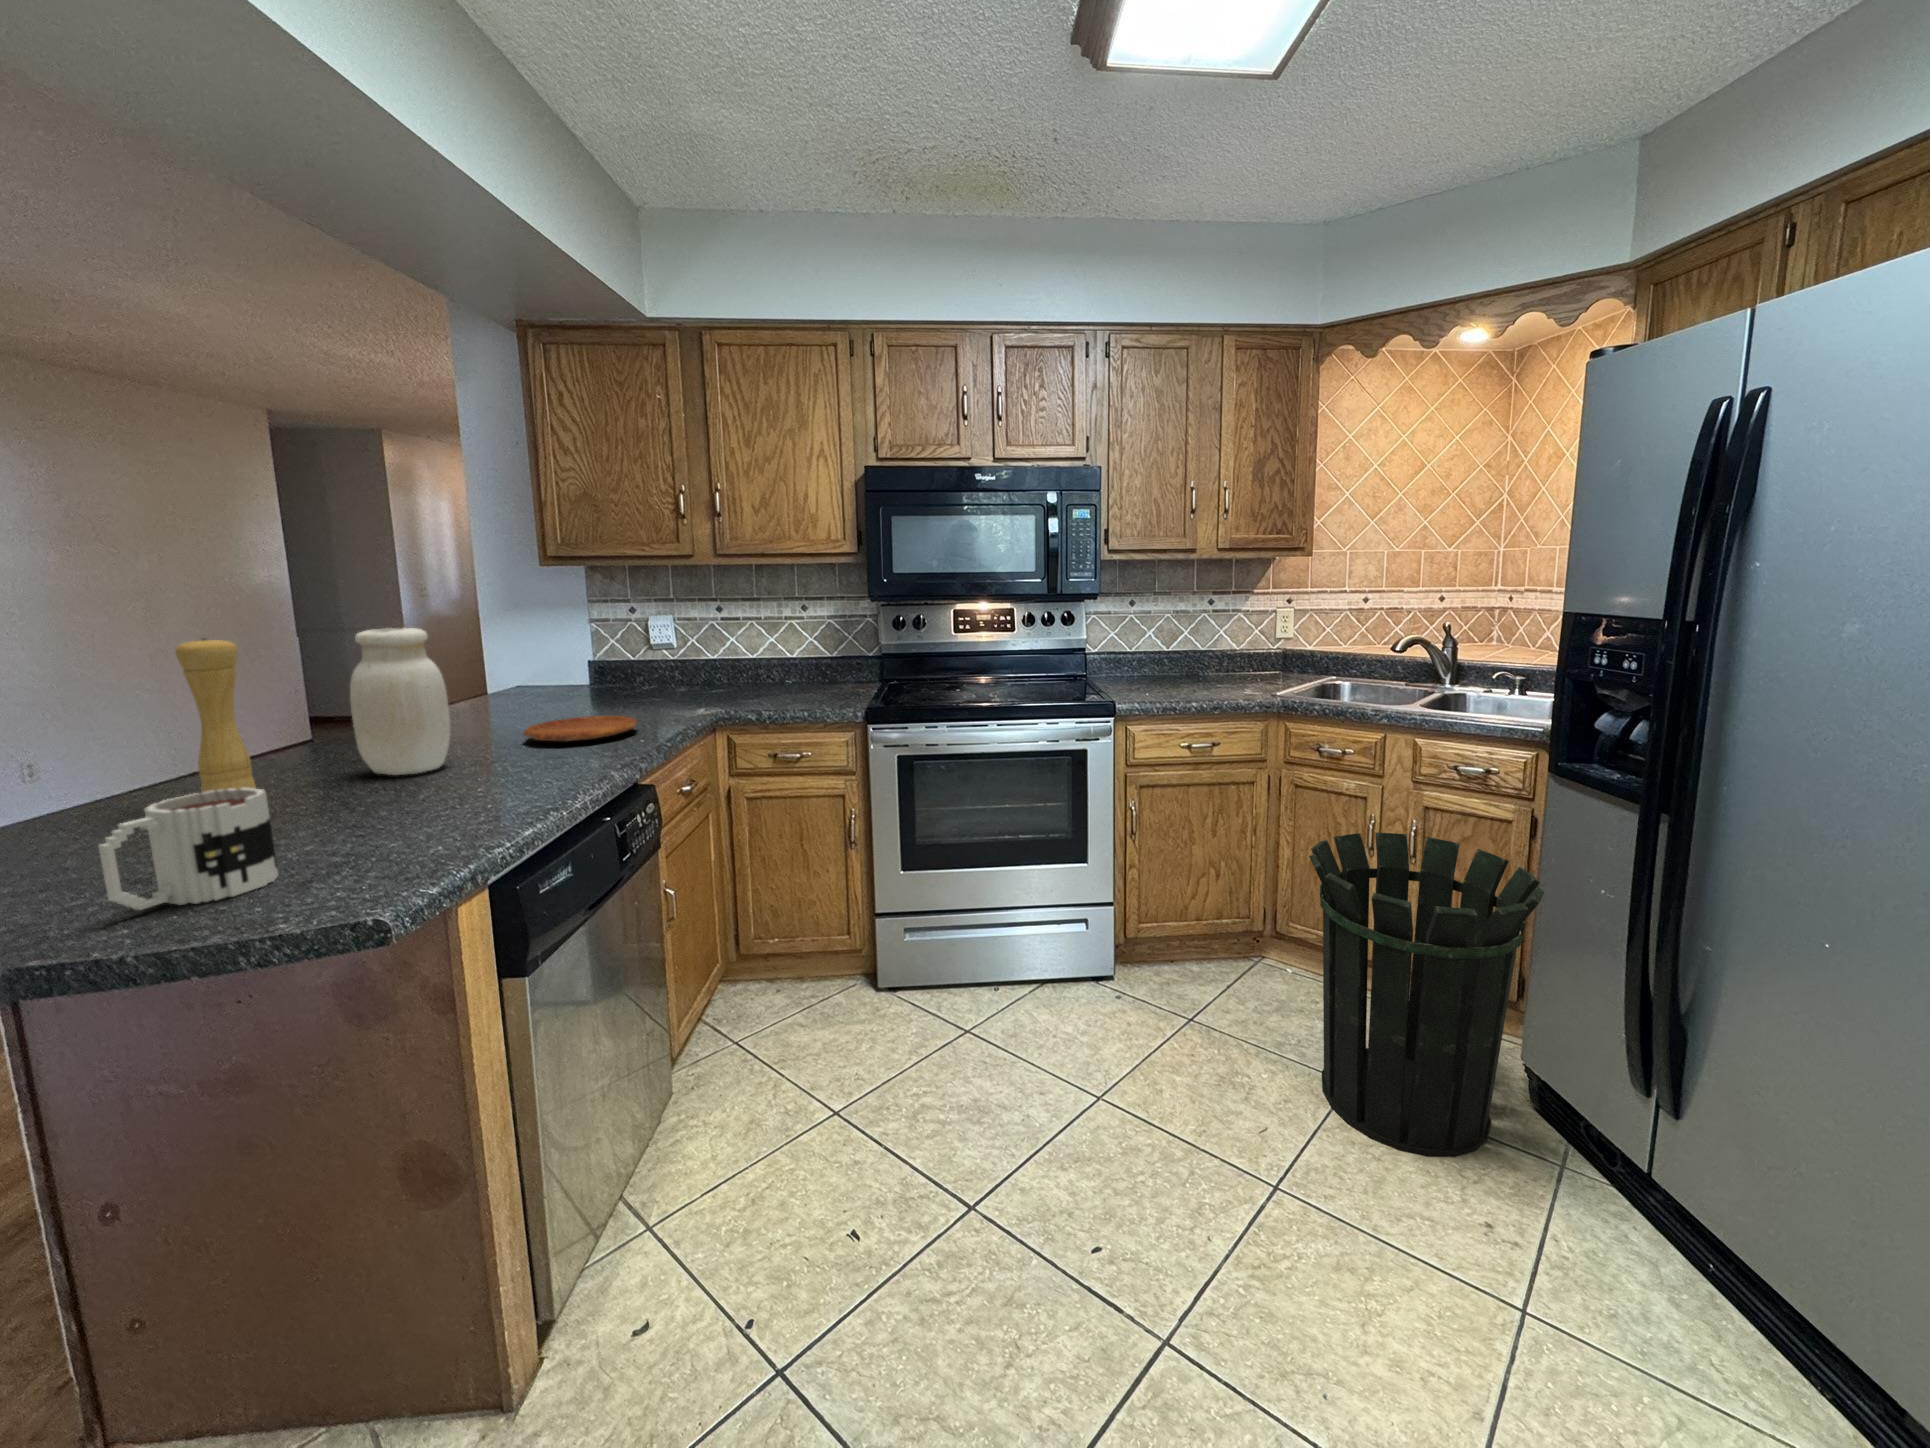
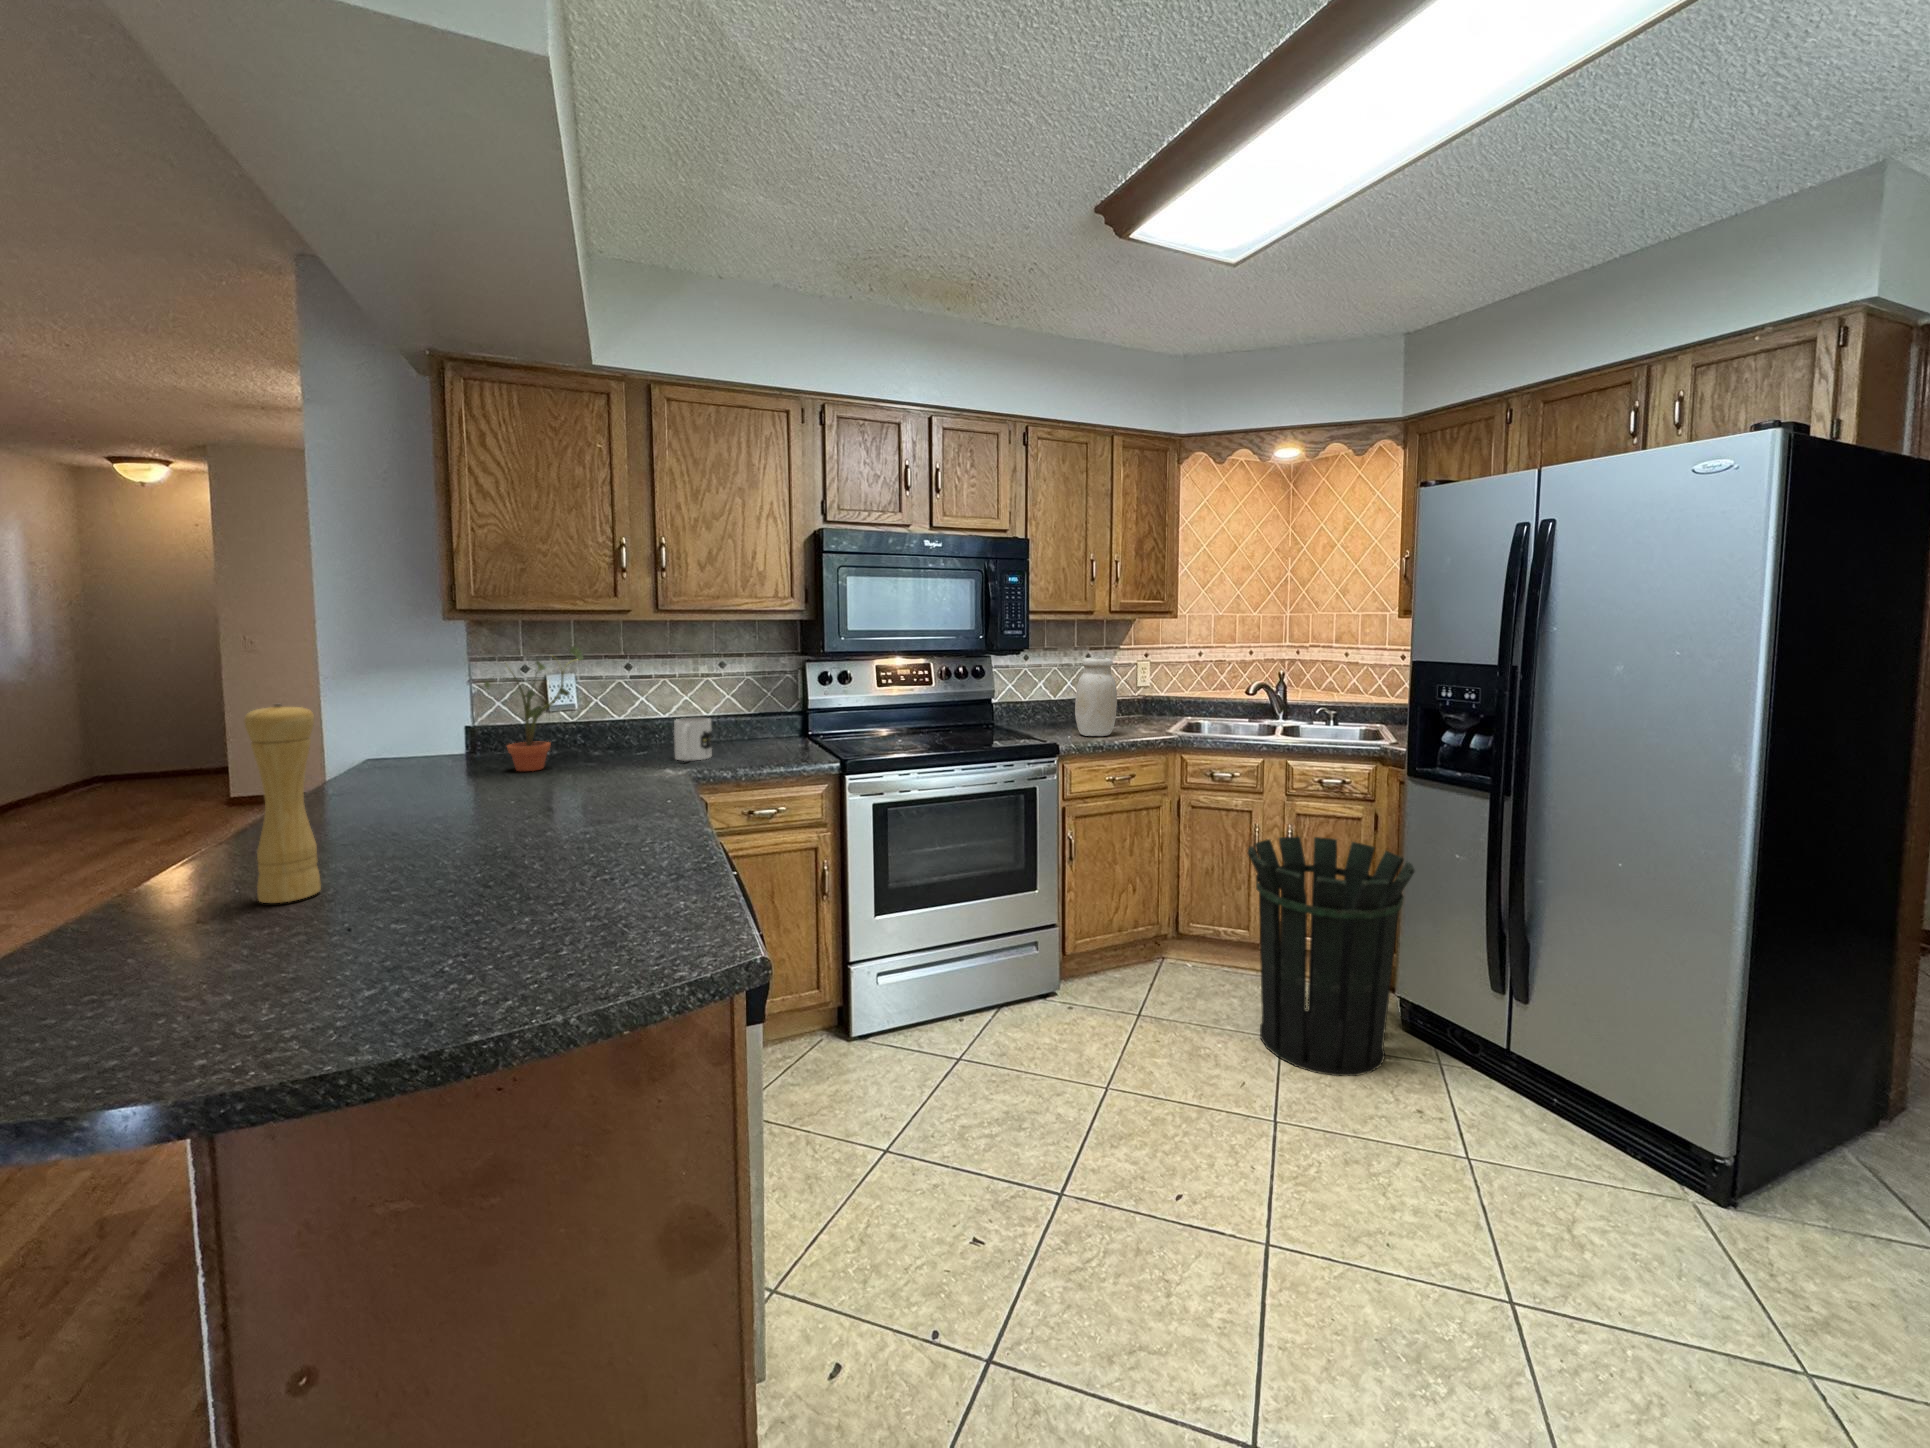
potted plant: none [562,590,664,703] -> present [484,646,583,771]
jar: present [350,628,450,775] -> present [1075,658,1117,736]
tray: present [523,716,637,741] -> none [526,781,651,810]
mug: present [99,788,278,910] -> present [674,718,712,761]

